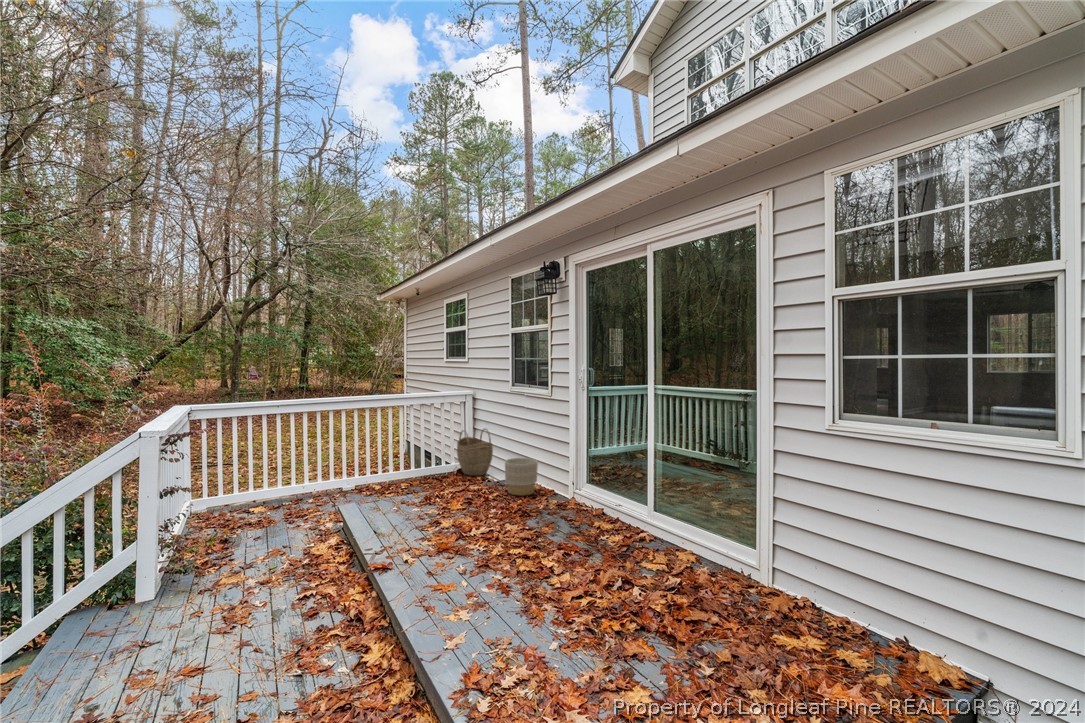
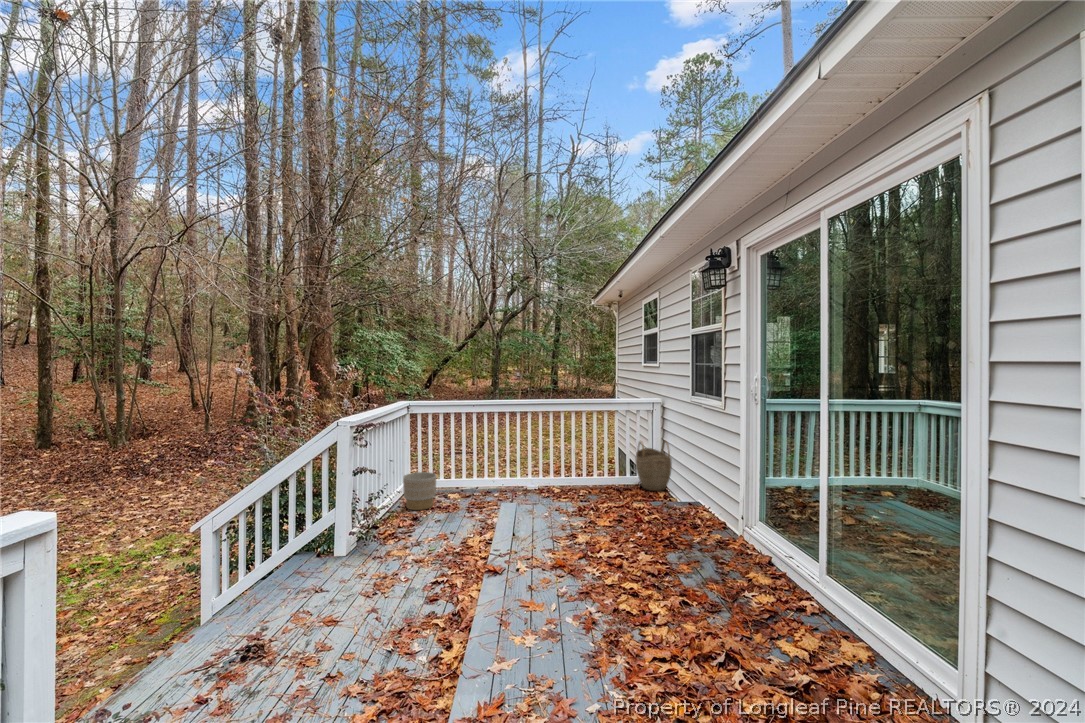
planter: present [505,458,538,496] -> present [403,472,436,510]

